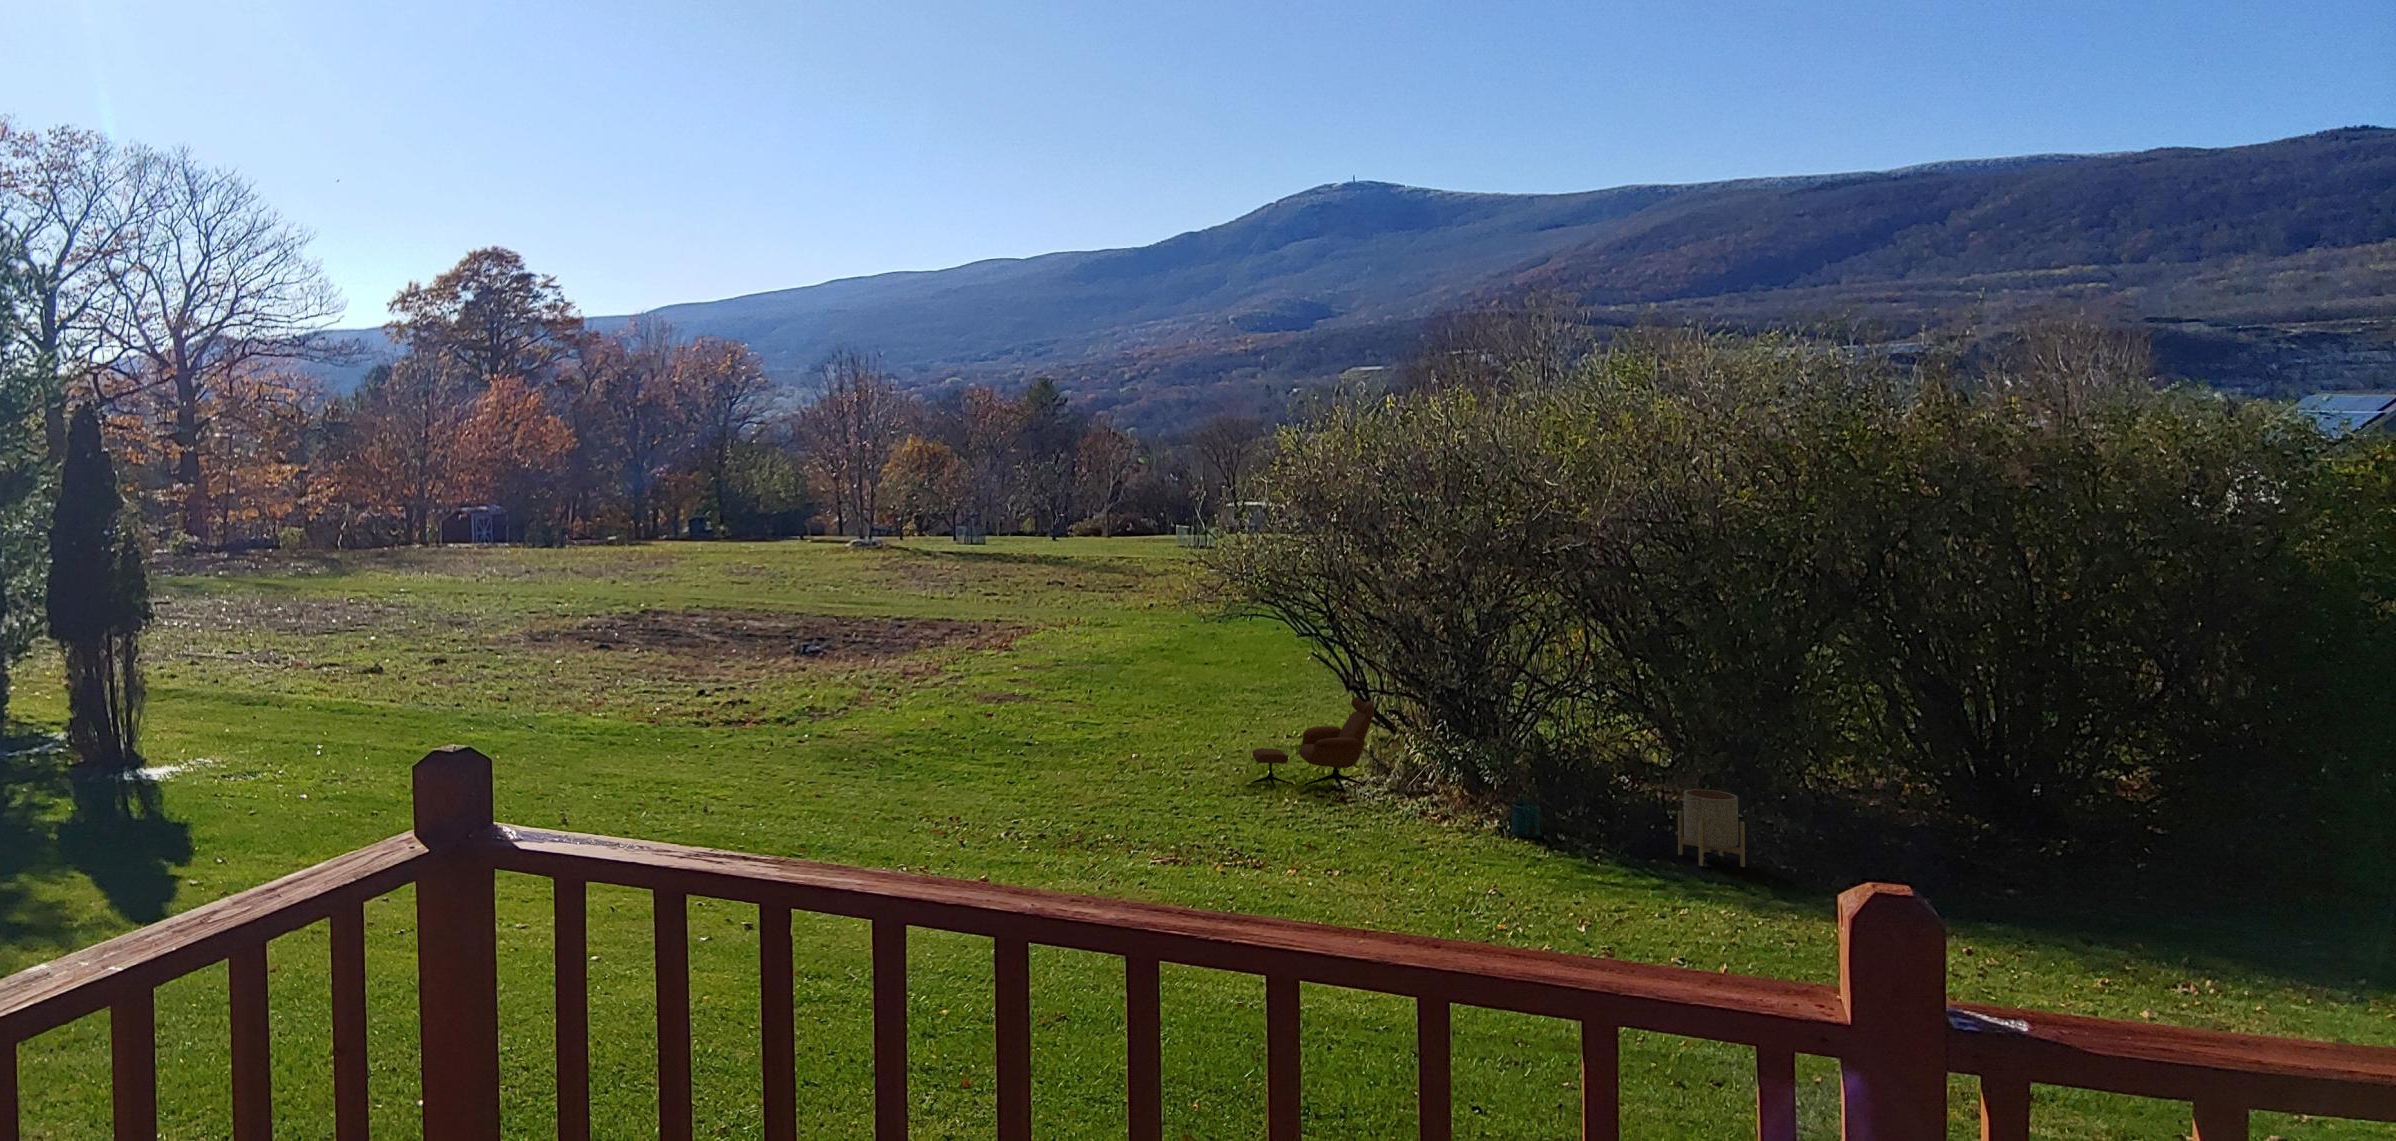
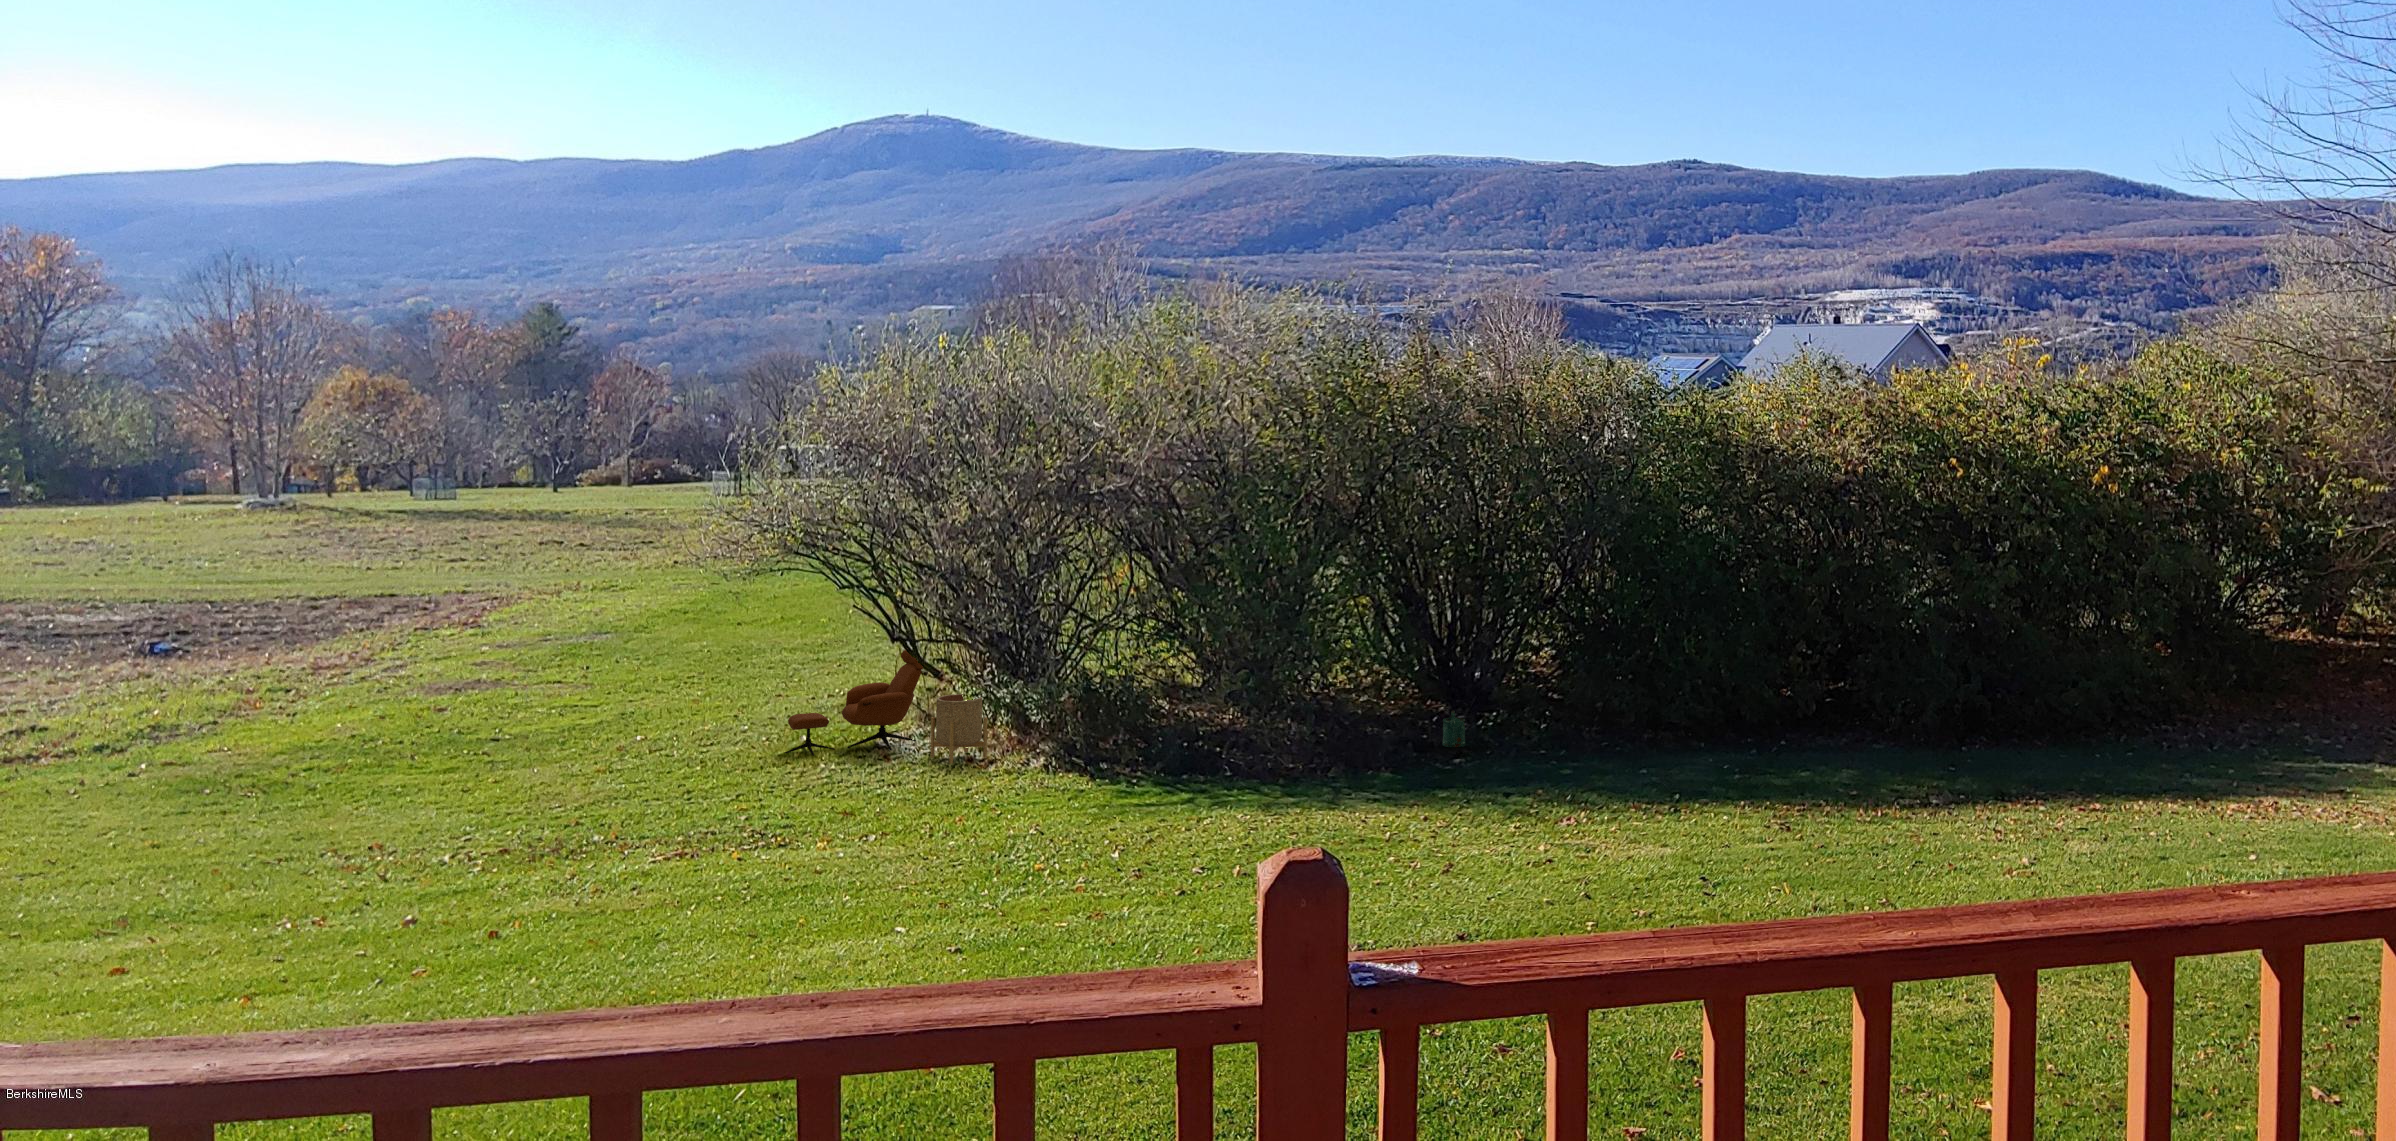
planter: present [1678,789,1745,867] -> present [931,694,987,763]
watering can: present [1512,795,1540,837] -> present [1443,711,1465,747]

